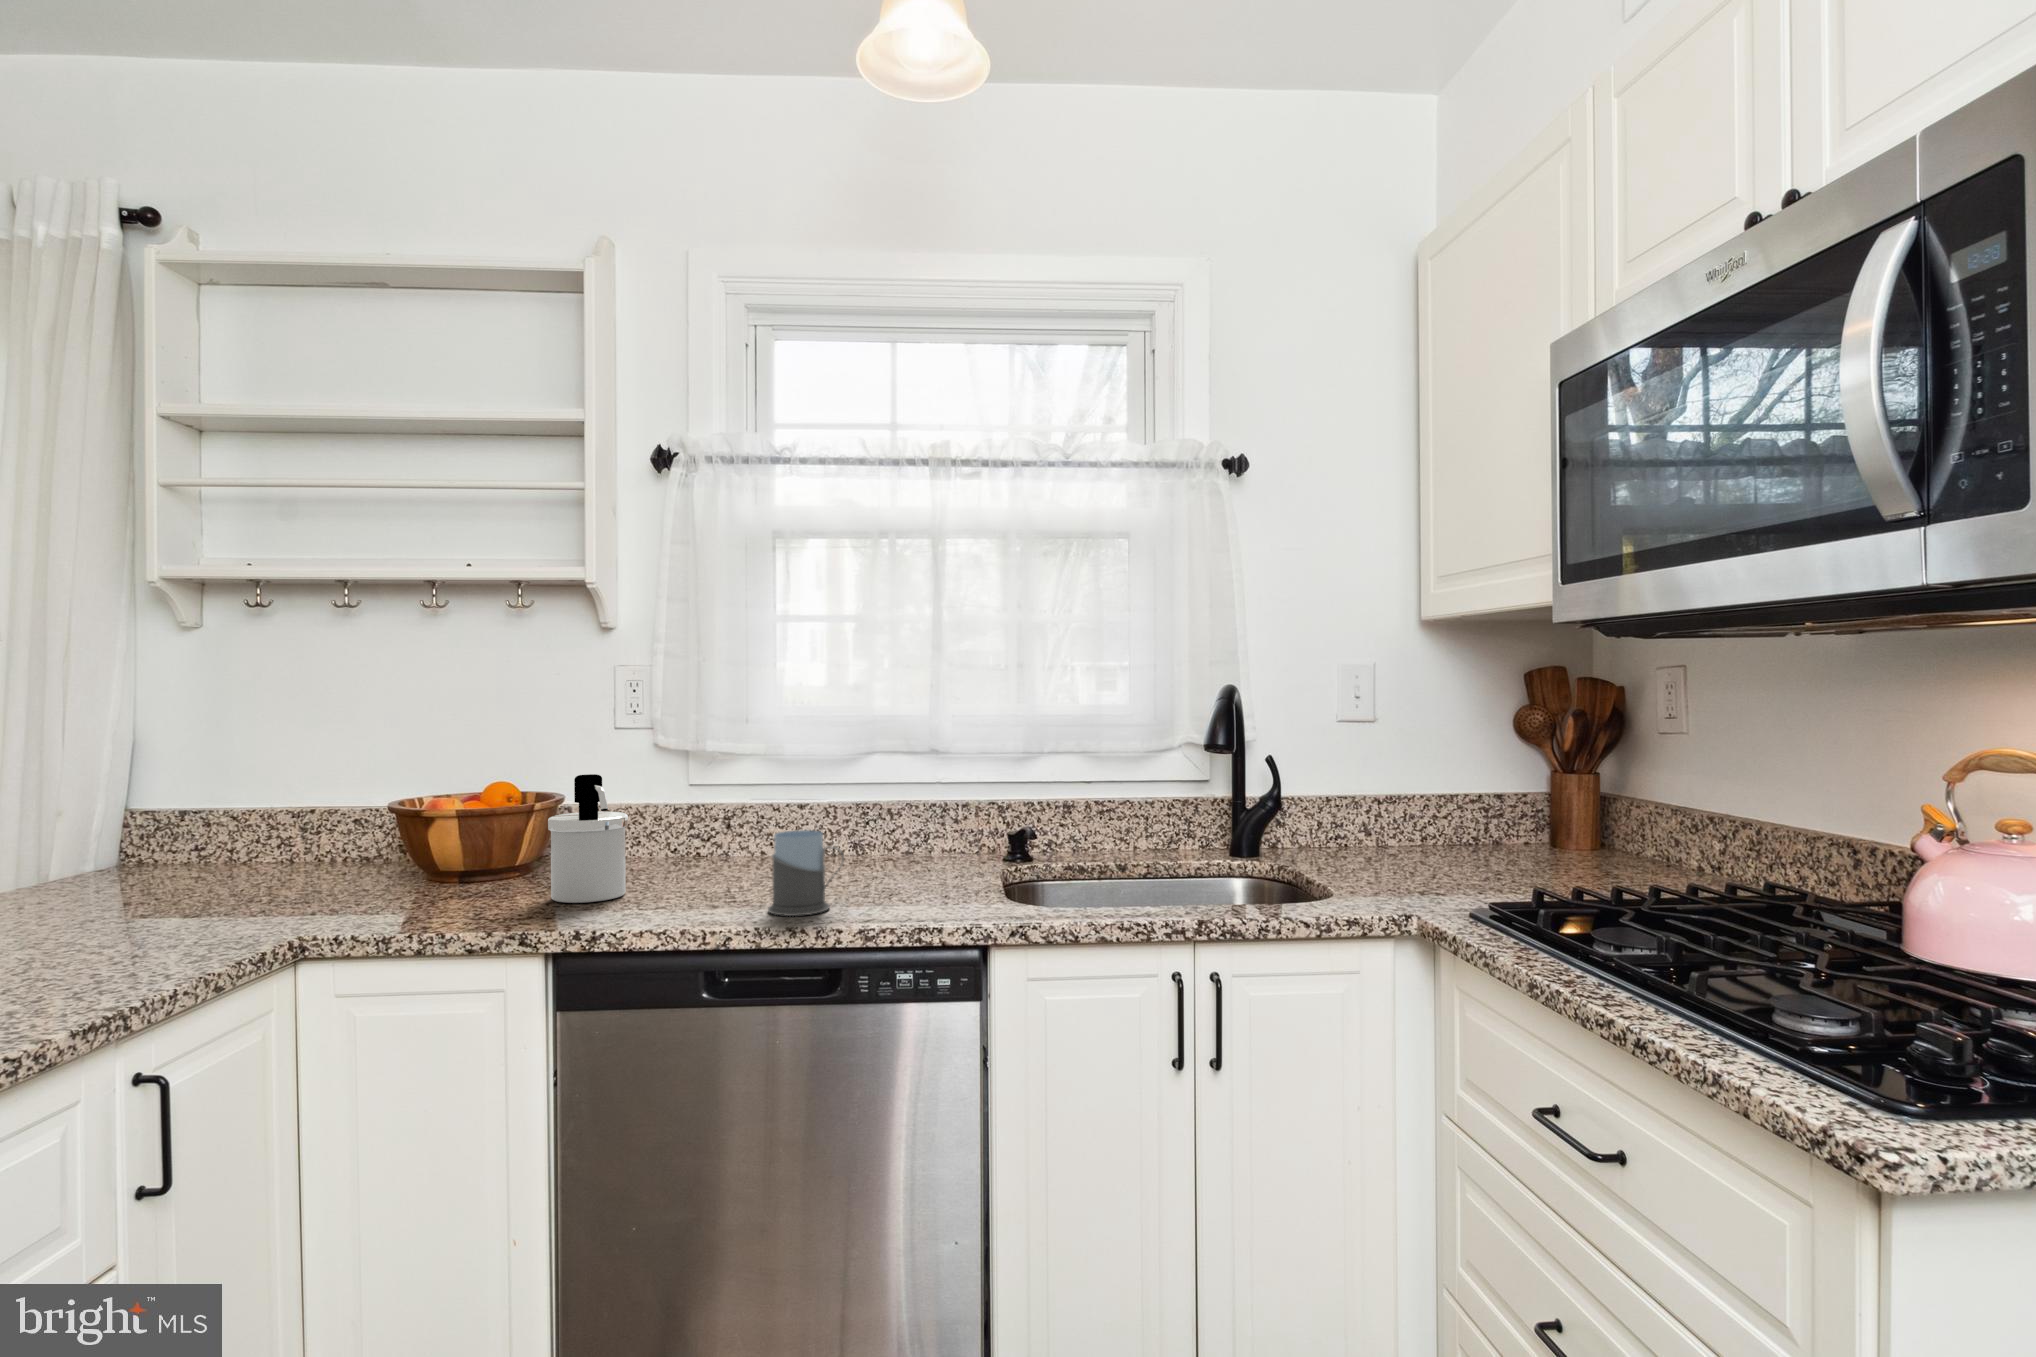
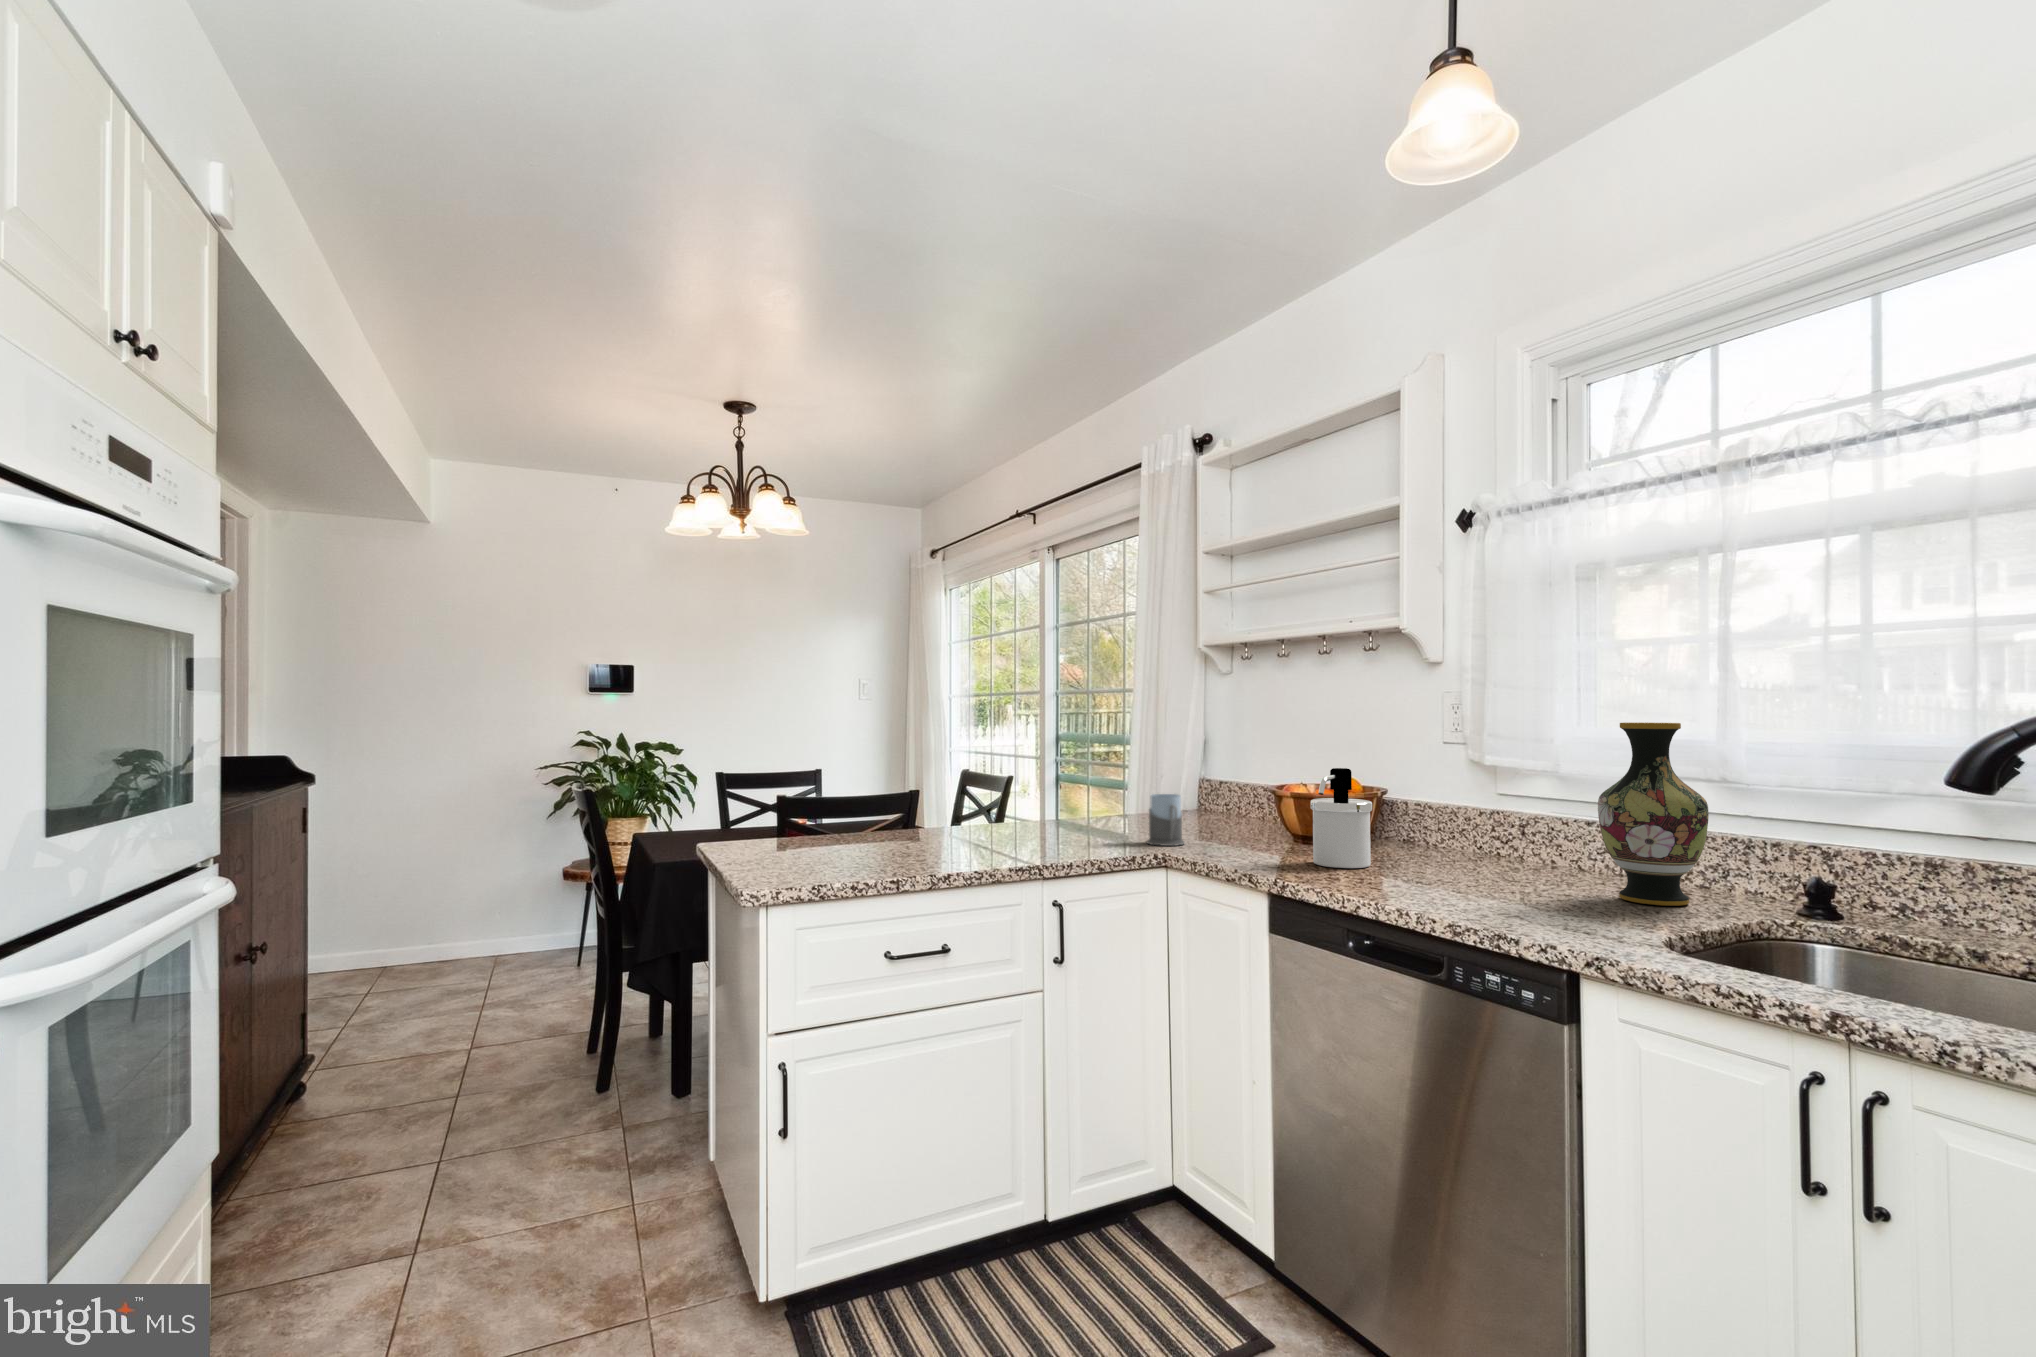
vase: none [872,708,957,874] -> present [1598,723,1709,906]
mug: present [768,830,844,916] -> present [1147,794,1185,846]

